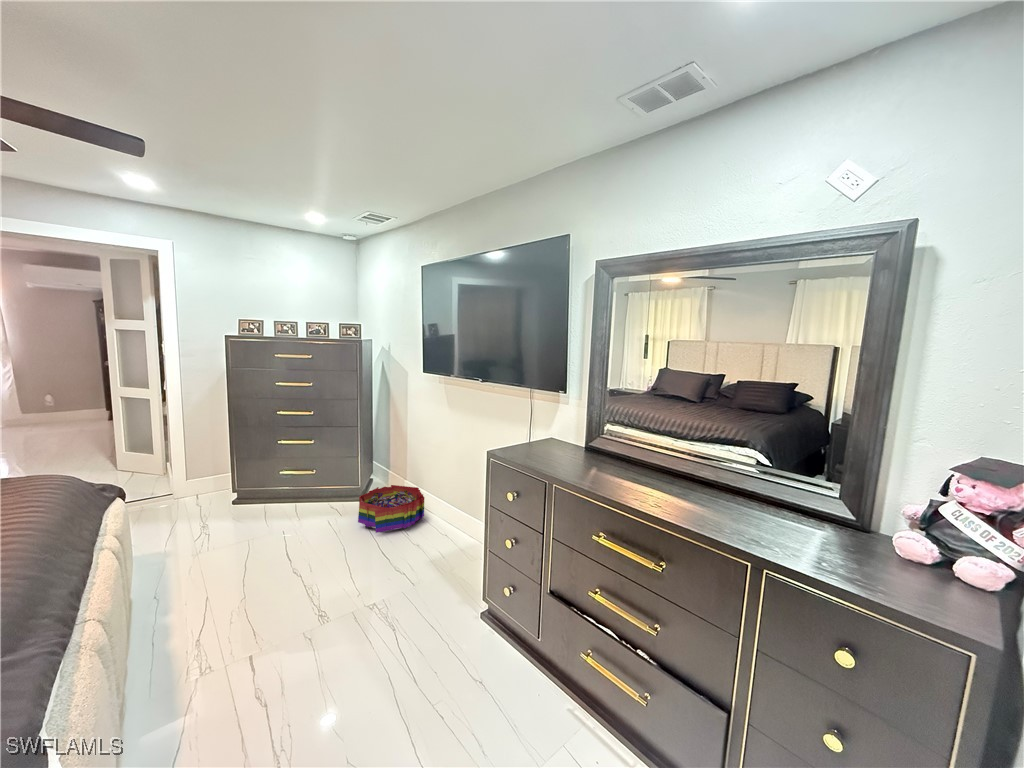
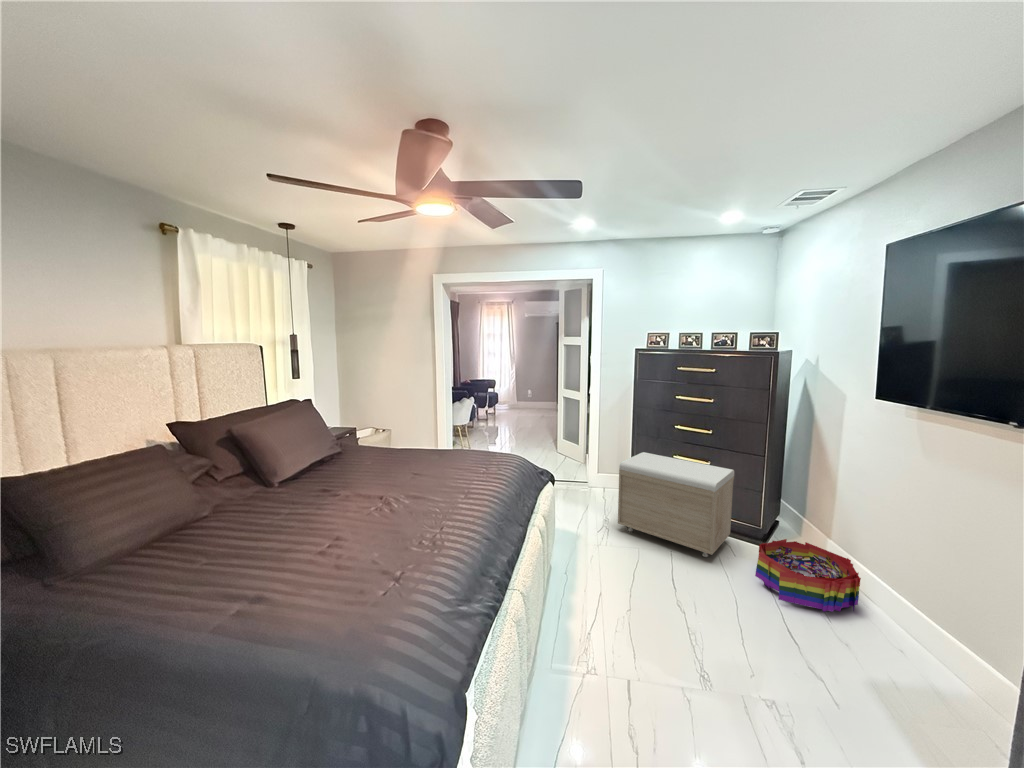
storage bench: none [217,442,336,526] -> present [618,452,734,557]

